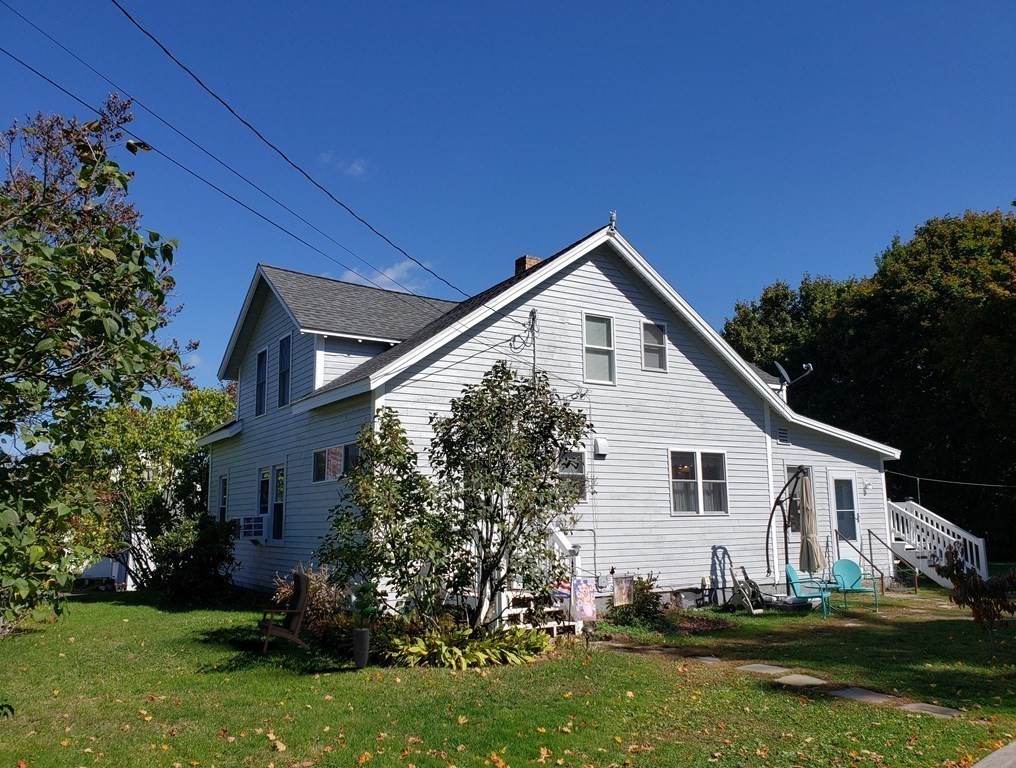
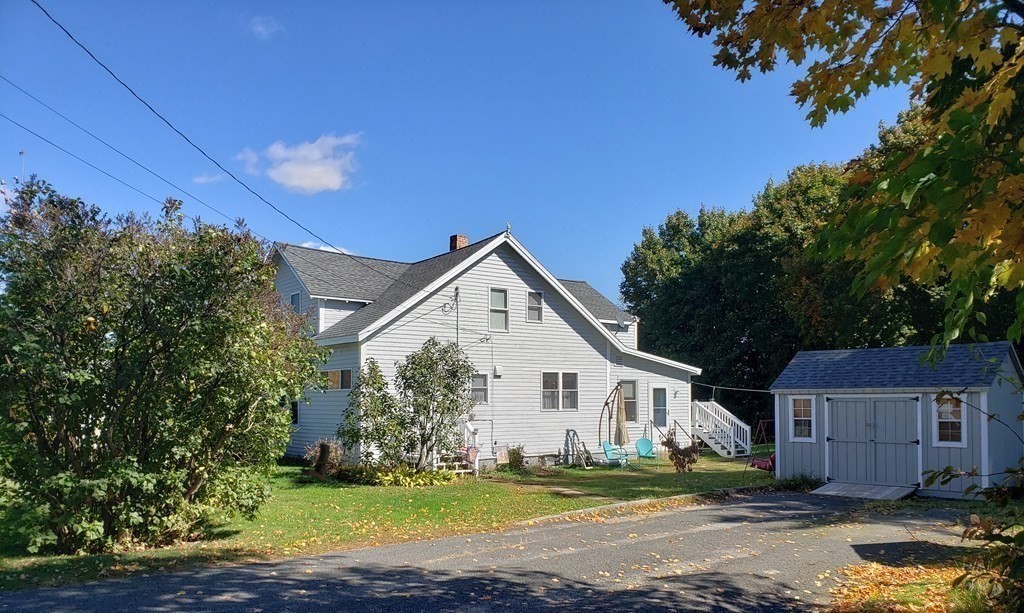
potted plant: present [346,583,380,668] -> none [352,447,371,488]

